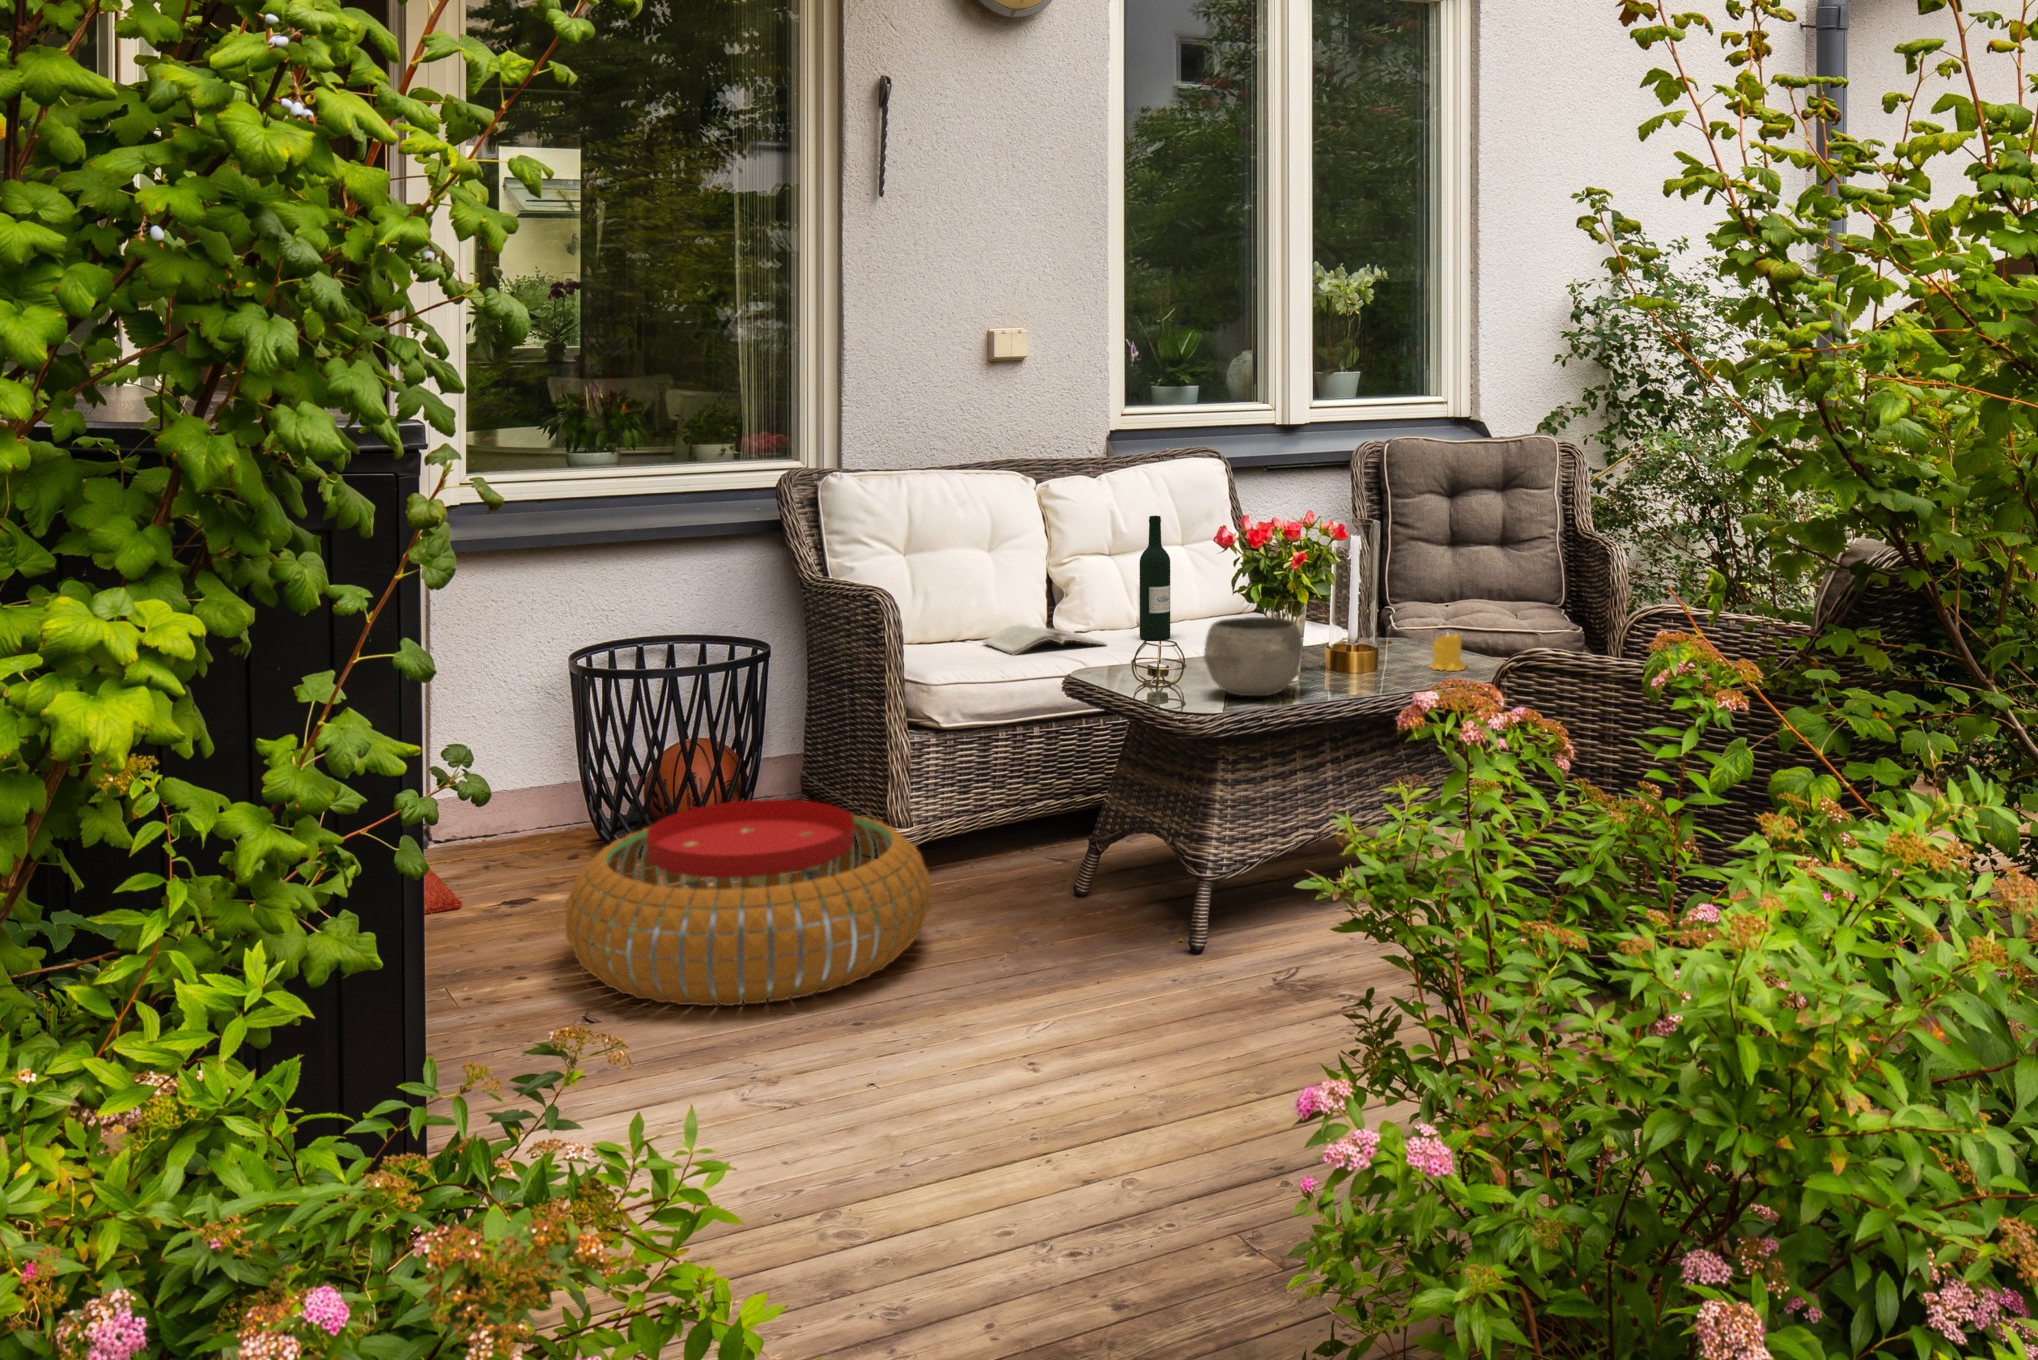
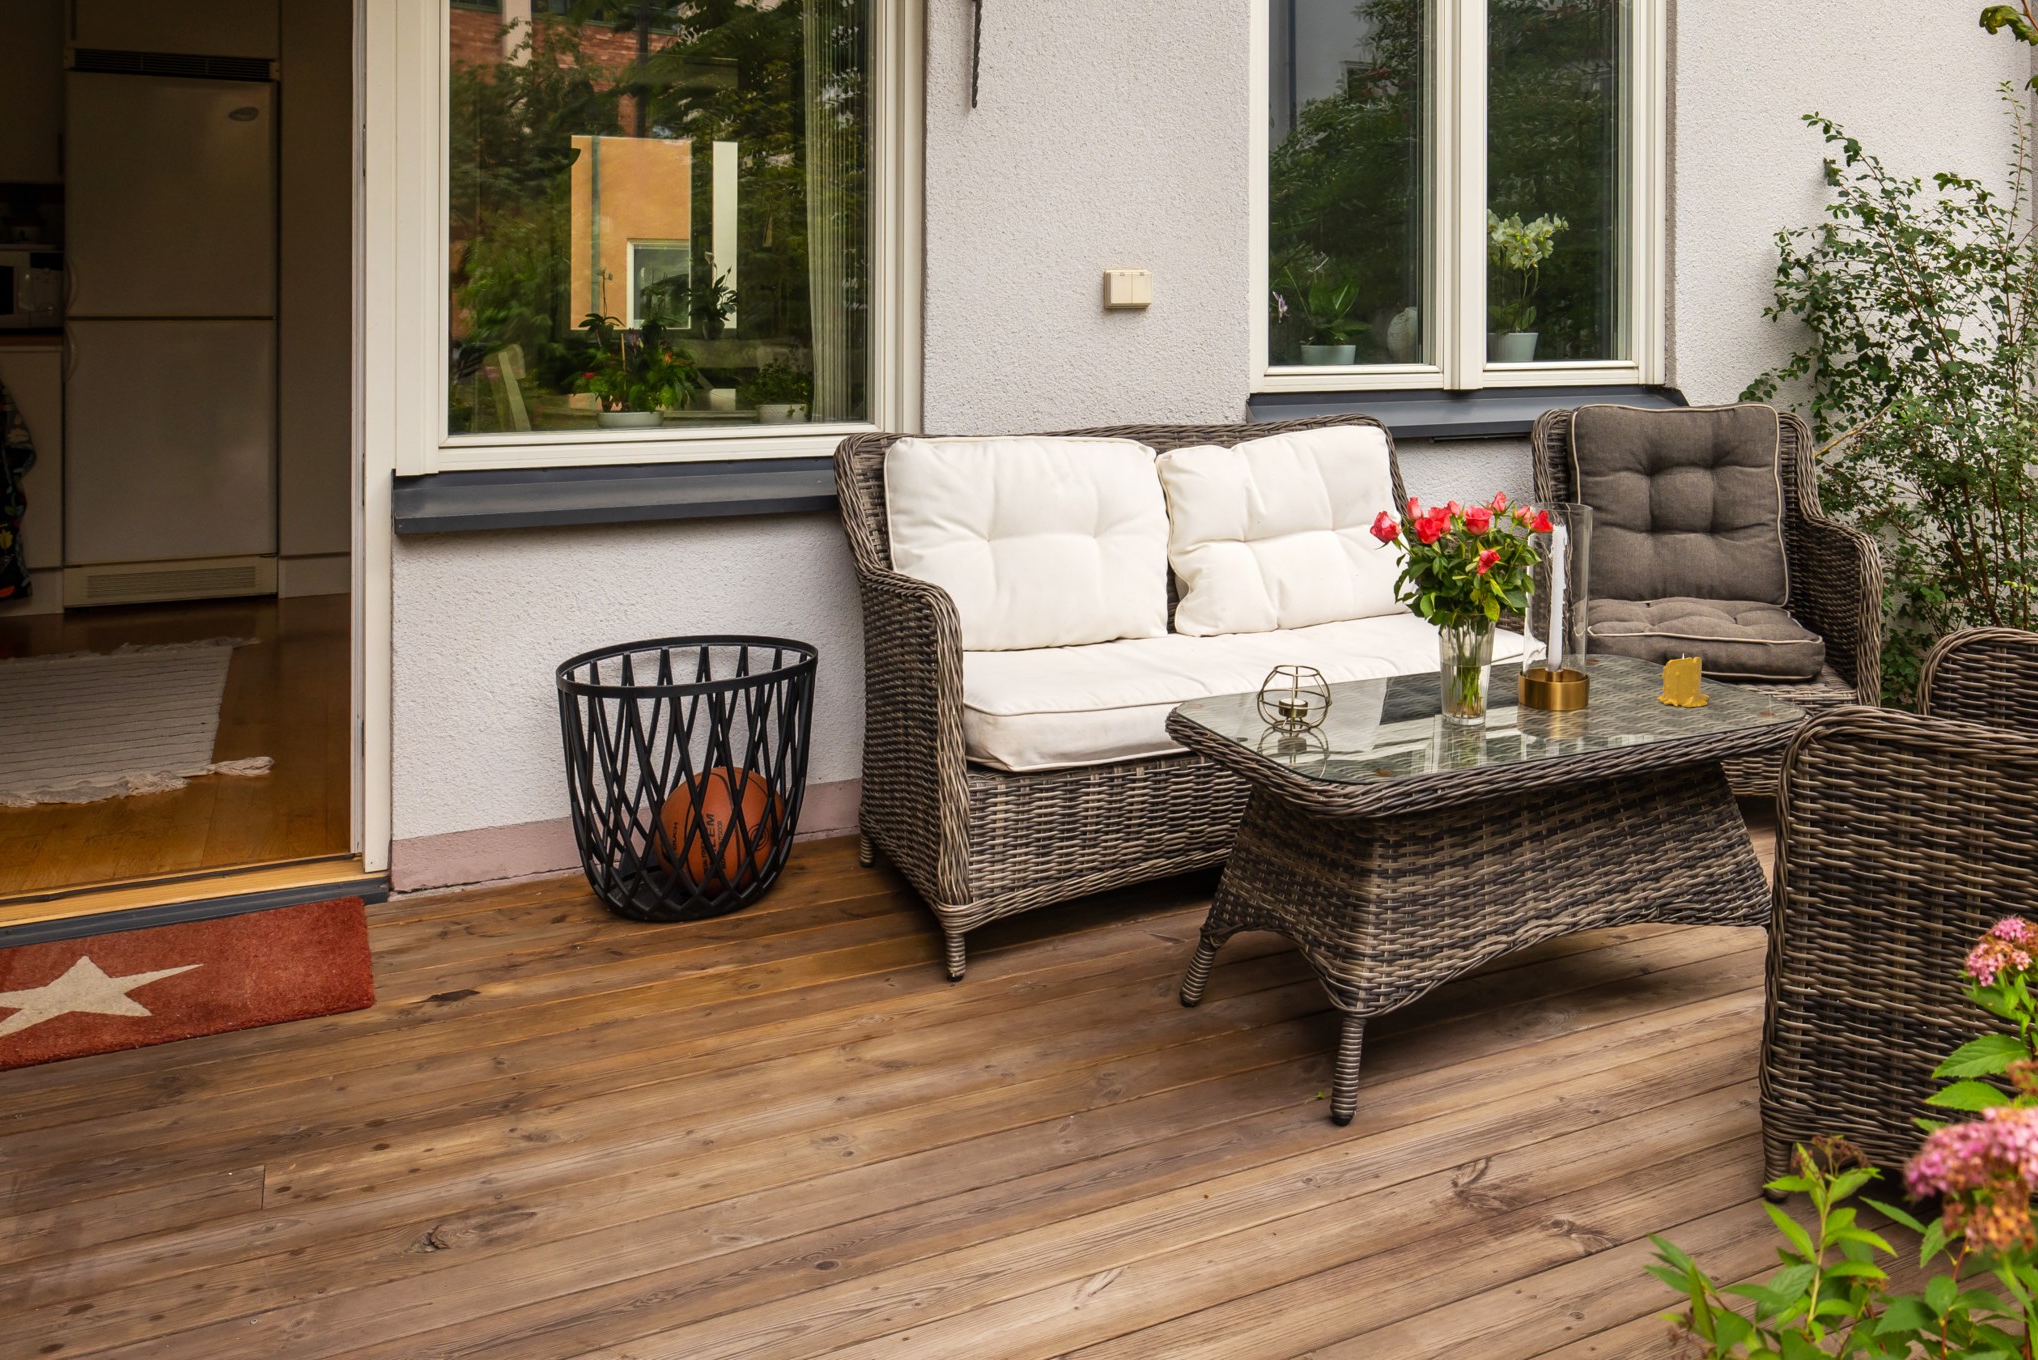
wine bottle: present [1140,516,1170,640] -> none [1278,495,1317,652]
bowl: present [1204,617,1303,696] -> none [1360,633,1496,747]
magazine: present [983,625,1106,655] -> none [1081,629,1237,672]
pouf: present [565,799,931,1006] -> none [442,876,976,1217]

